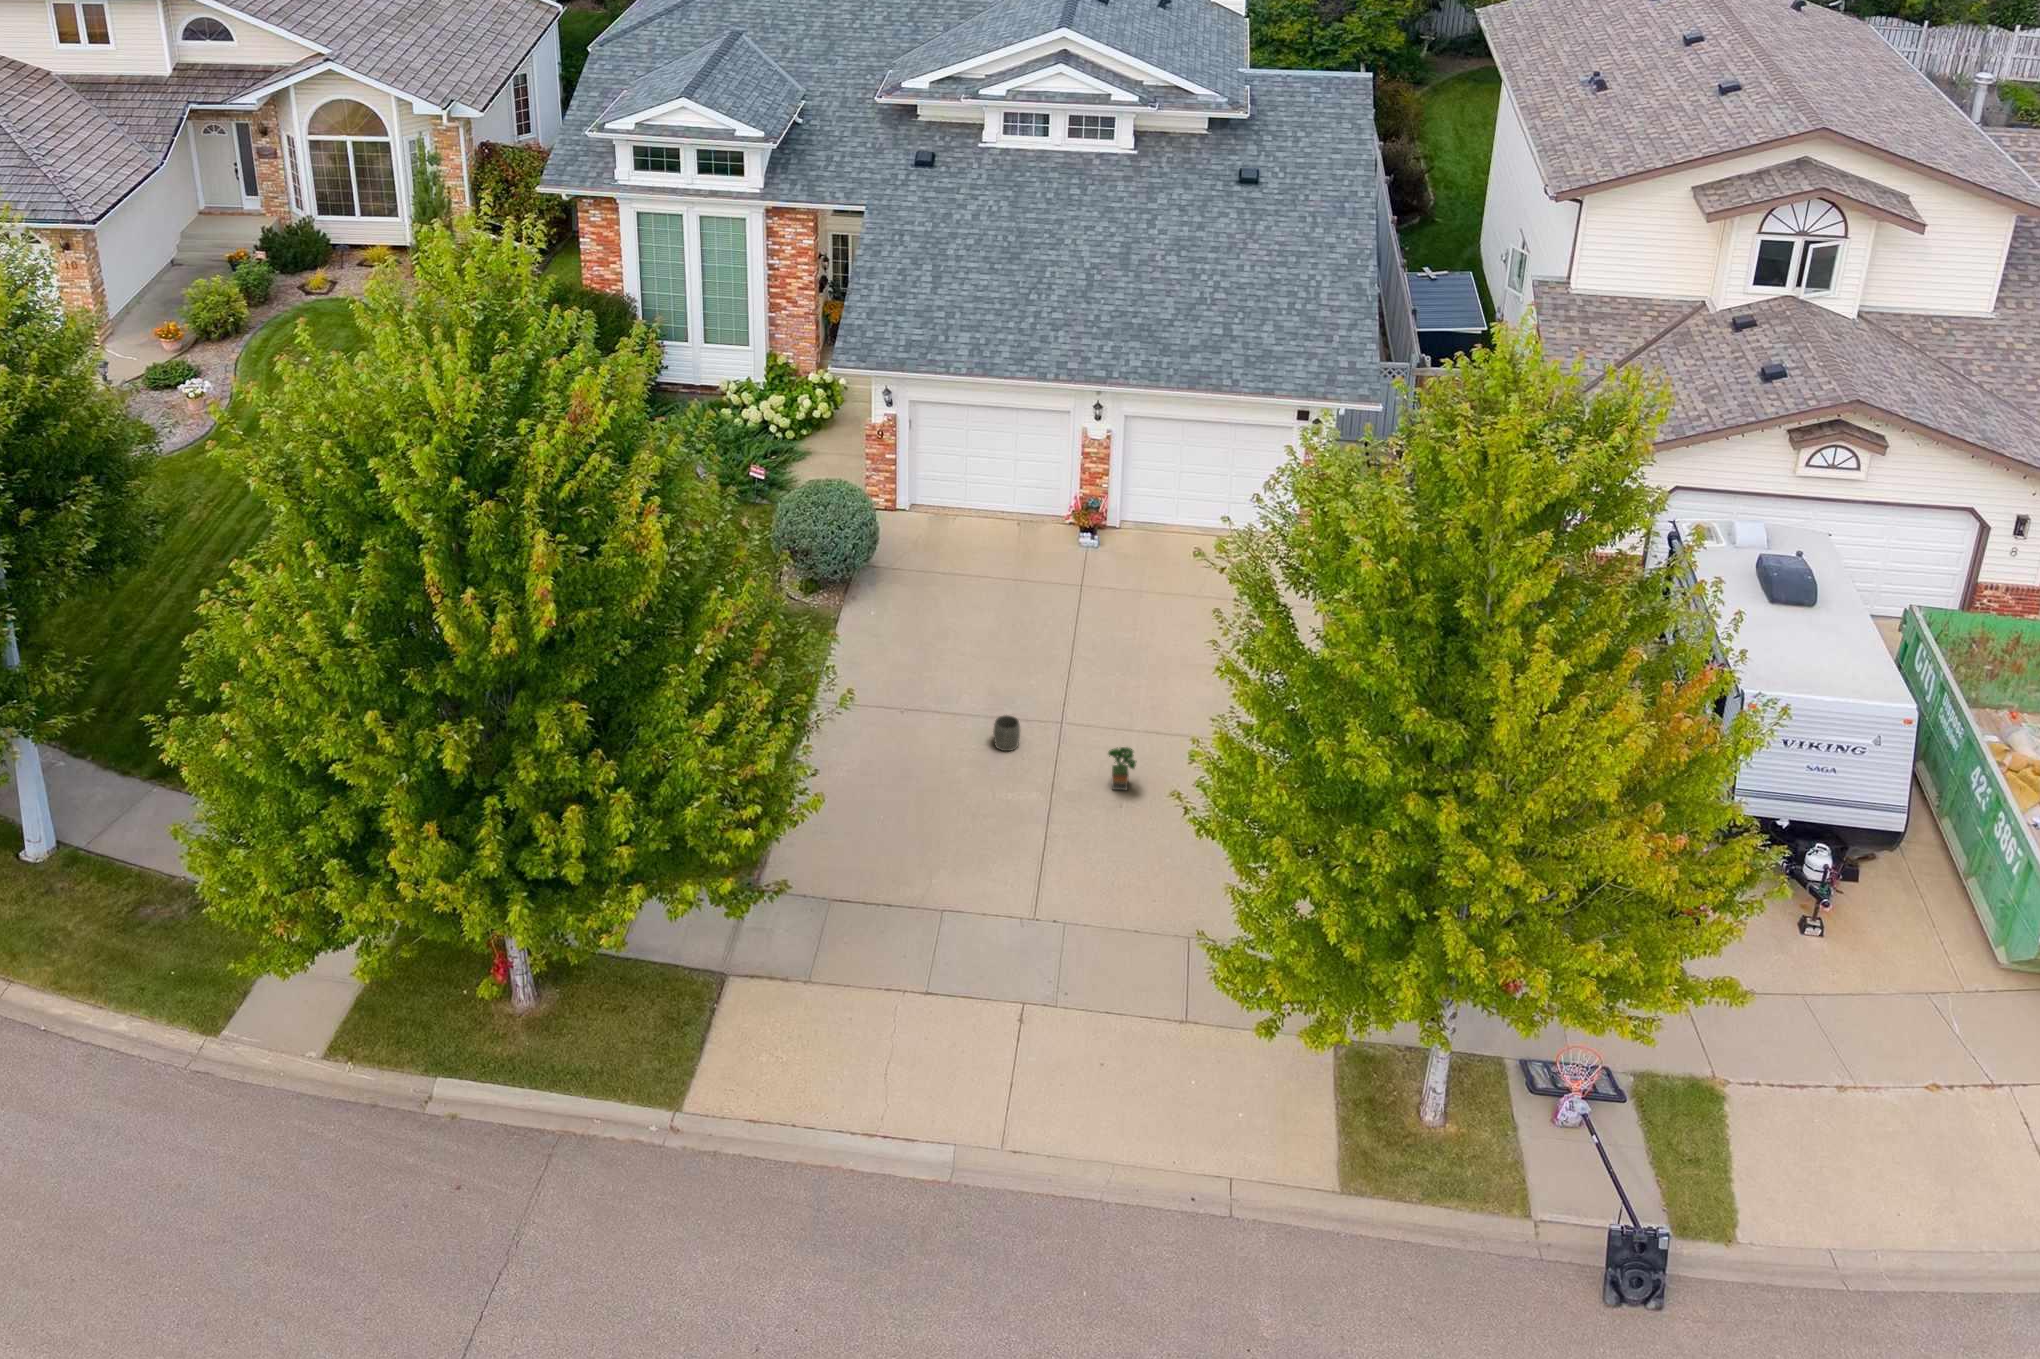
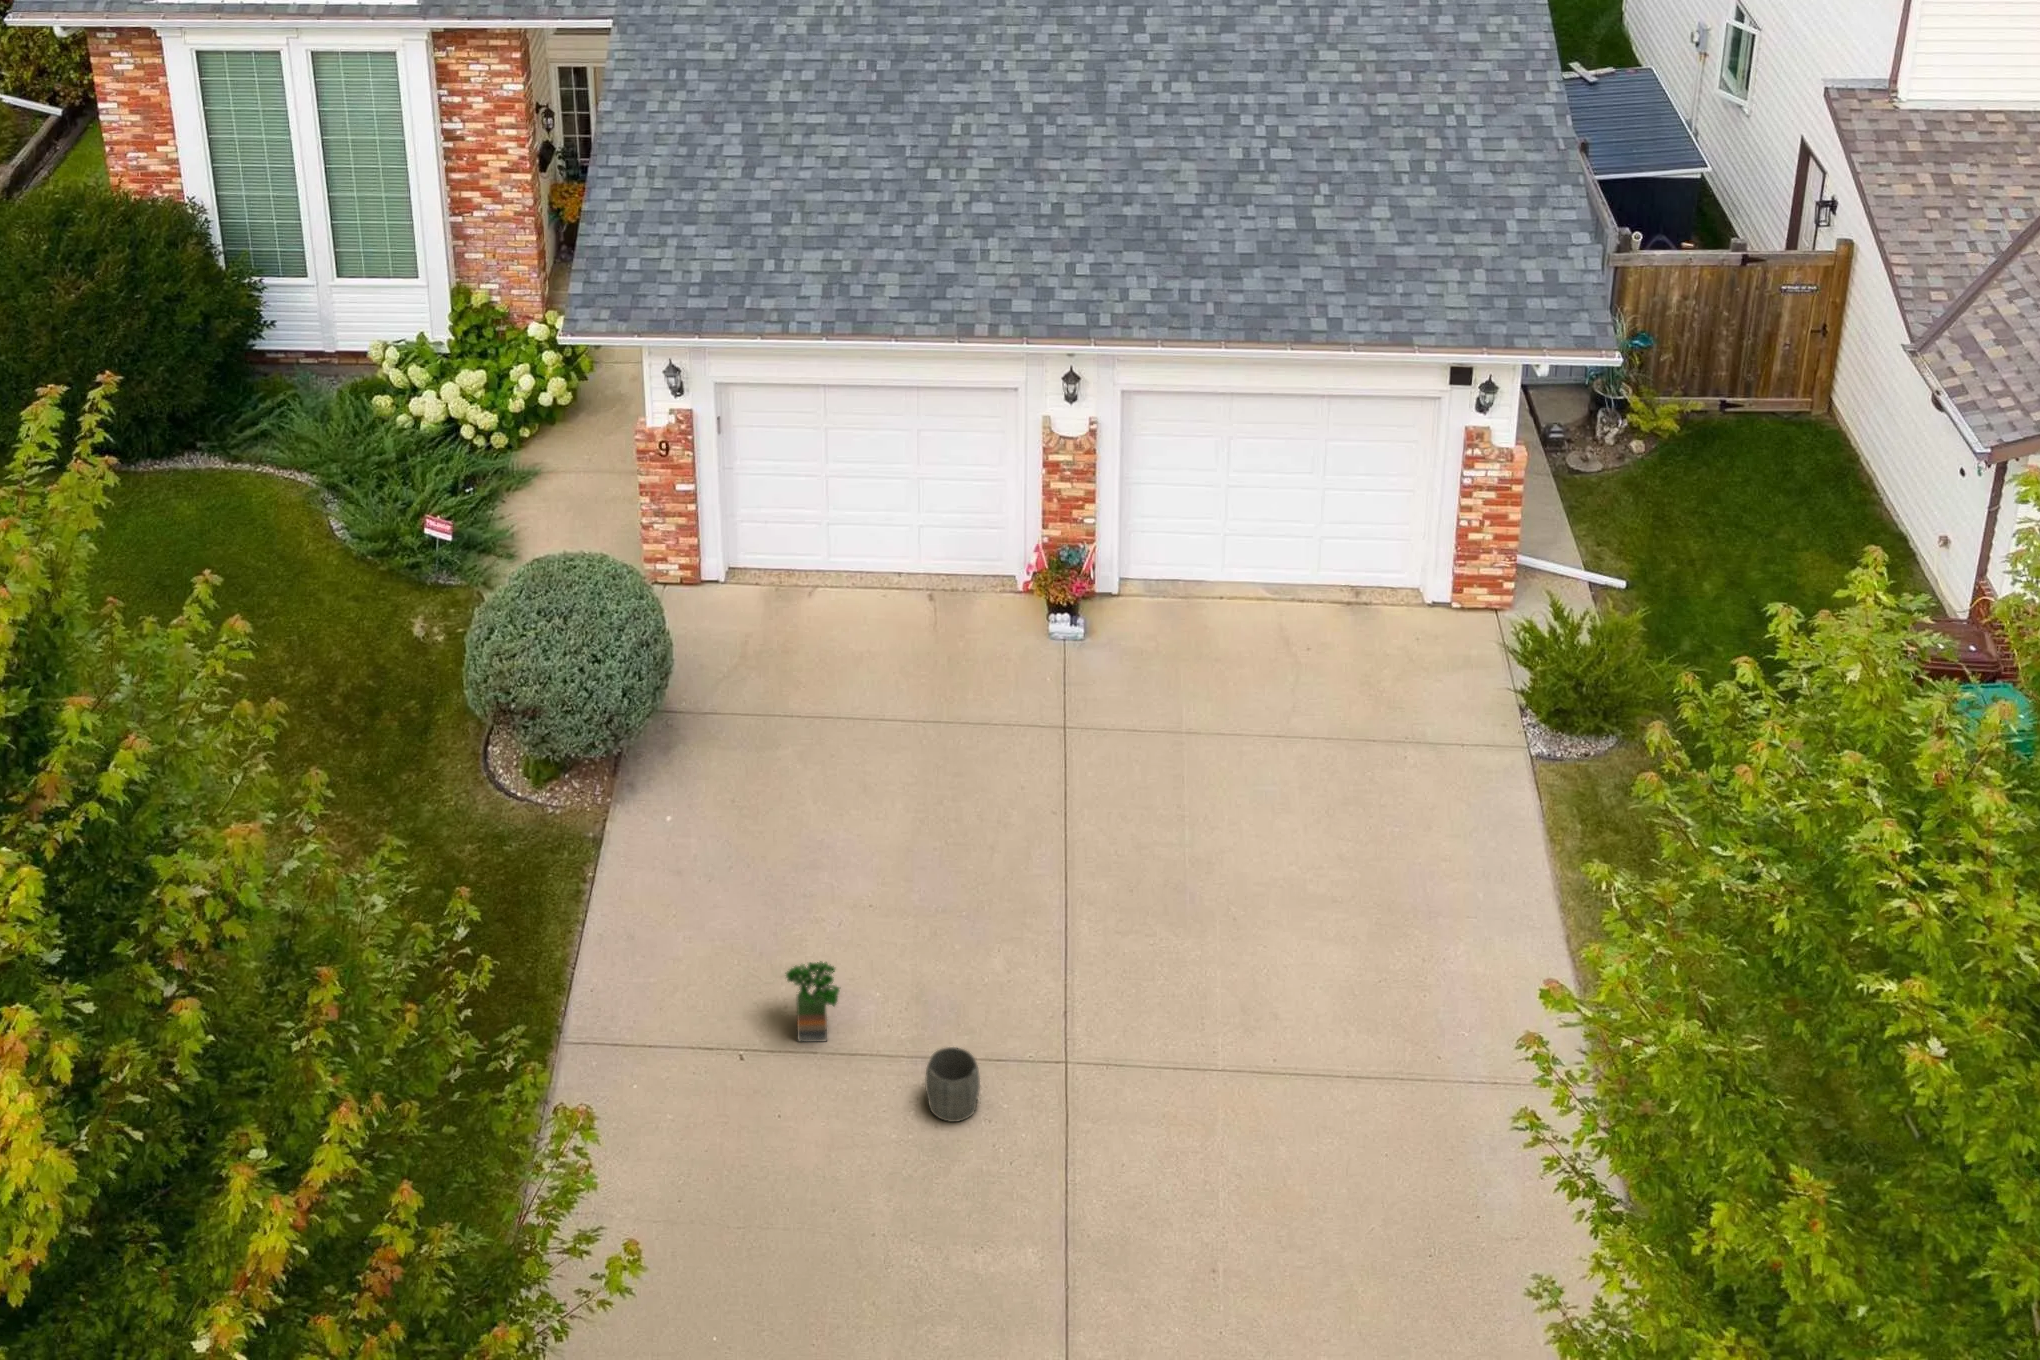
potted tree: present [1108,747,1137,790] -> present [786,961,839,1042]

